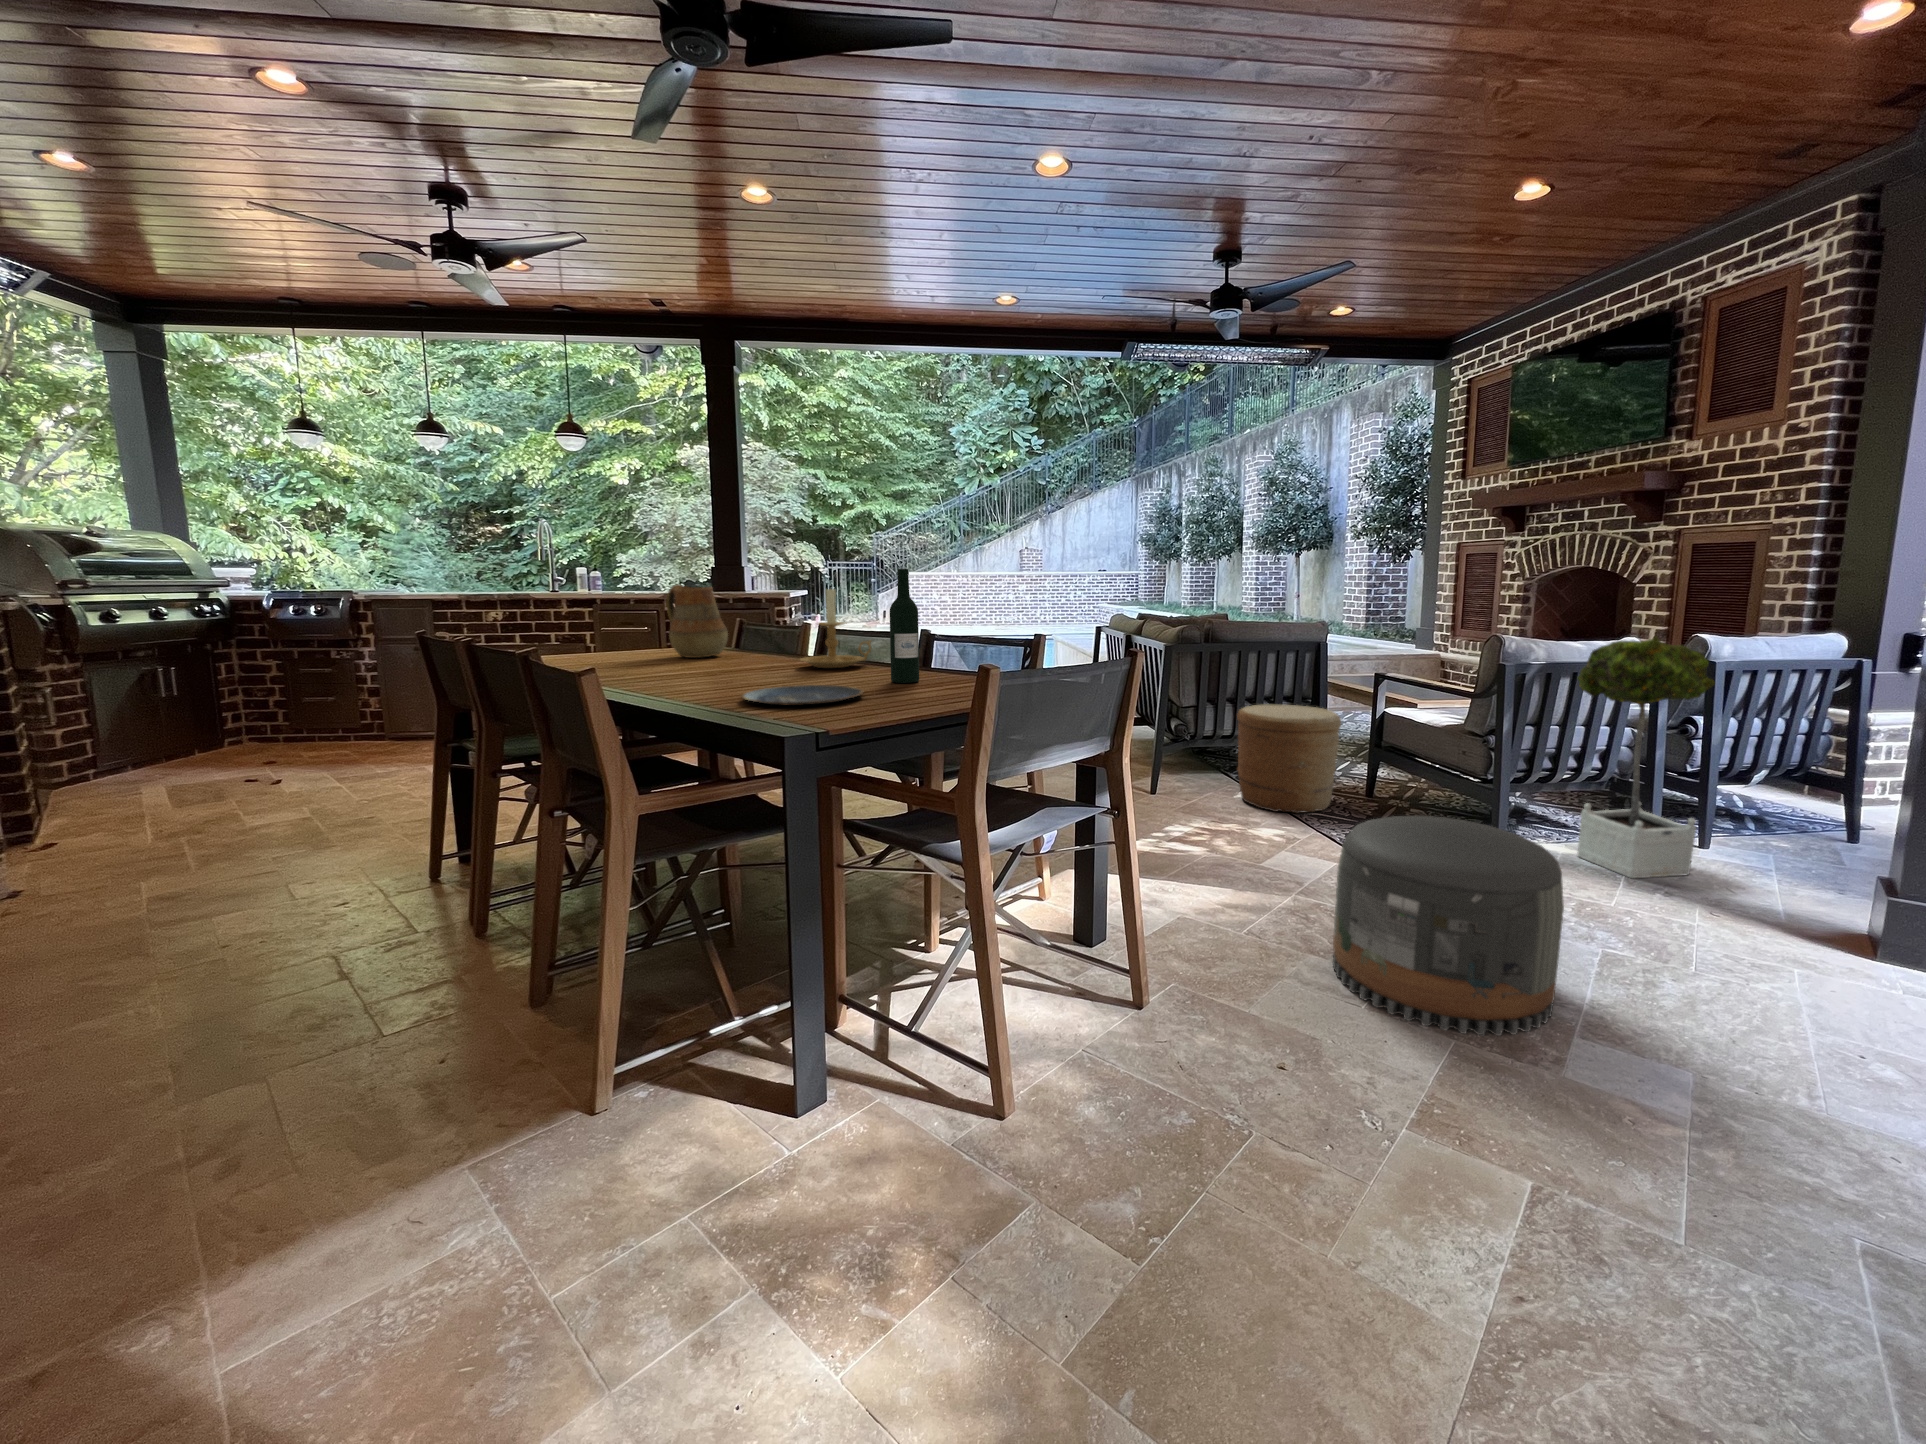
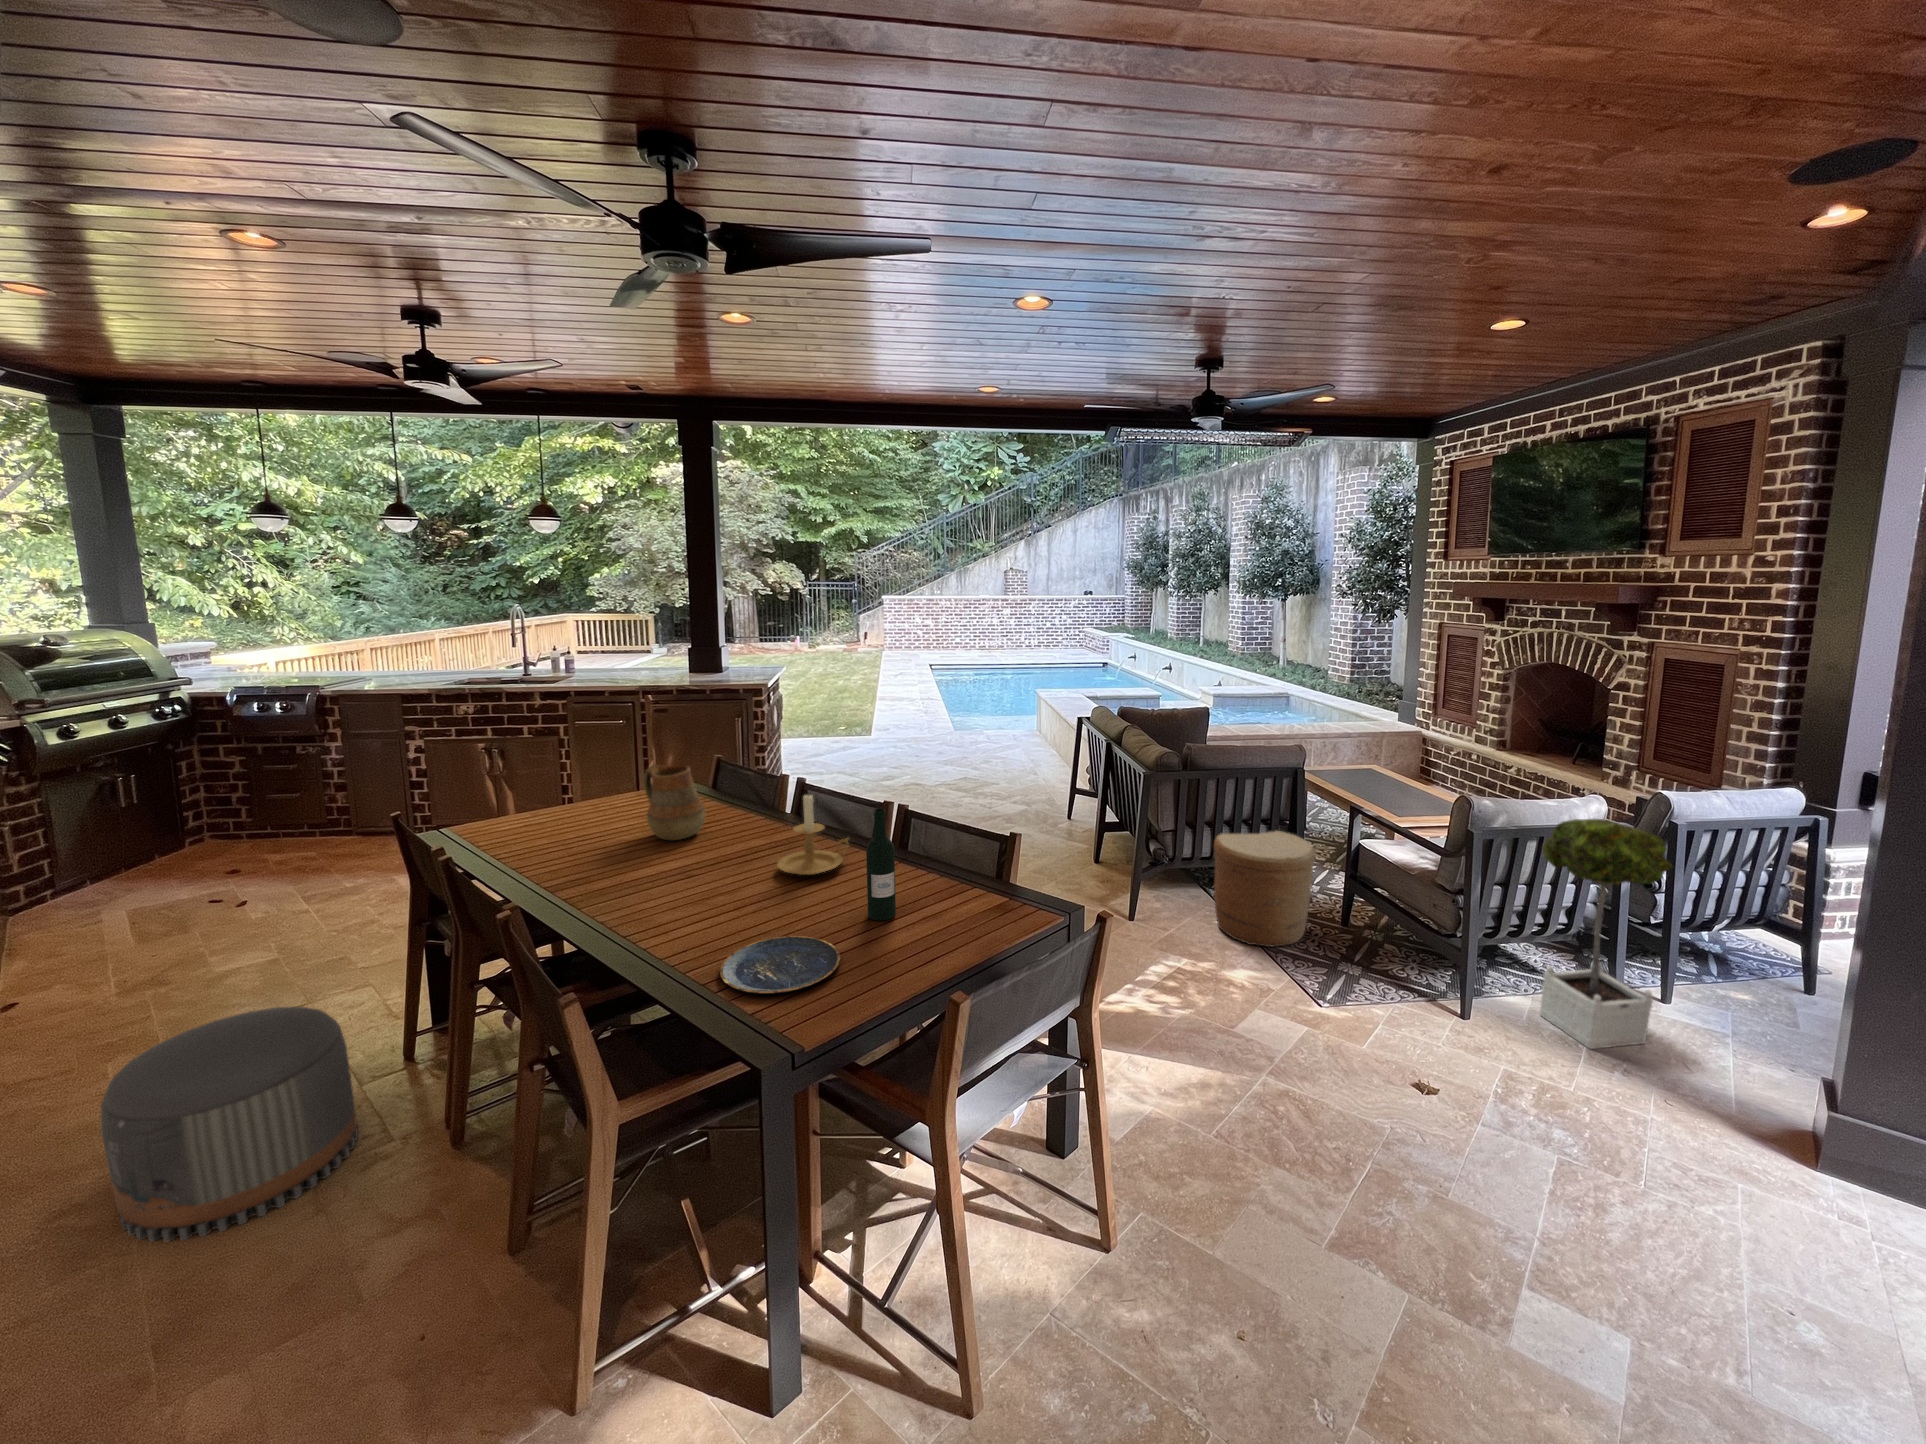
pouf: present [1333,816,1564,1036] -> present [101,1007,358,1242]

